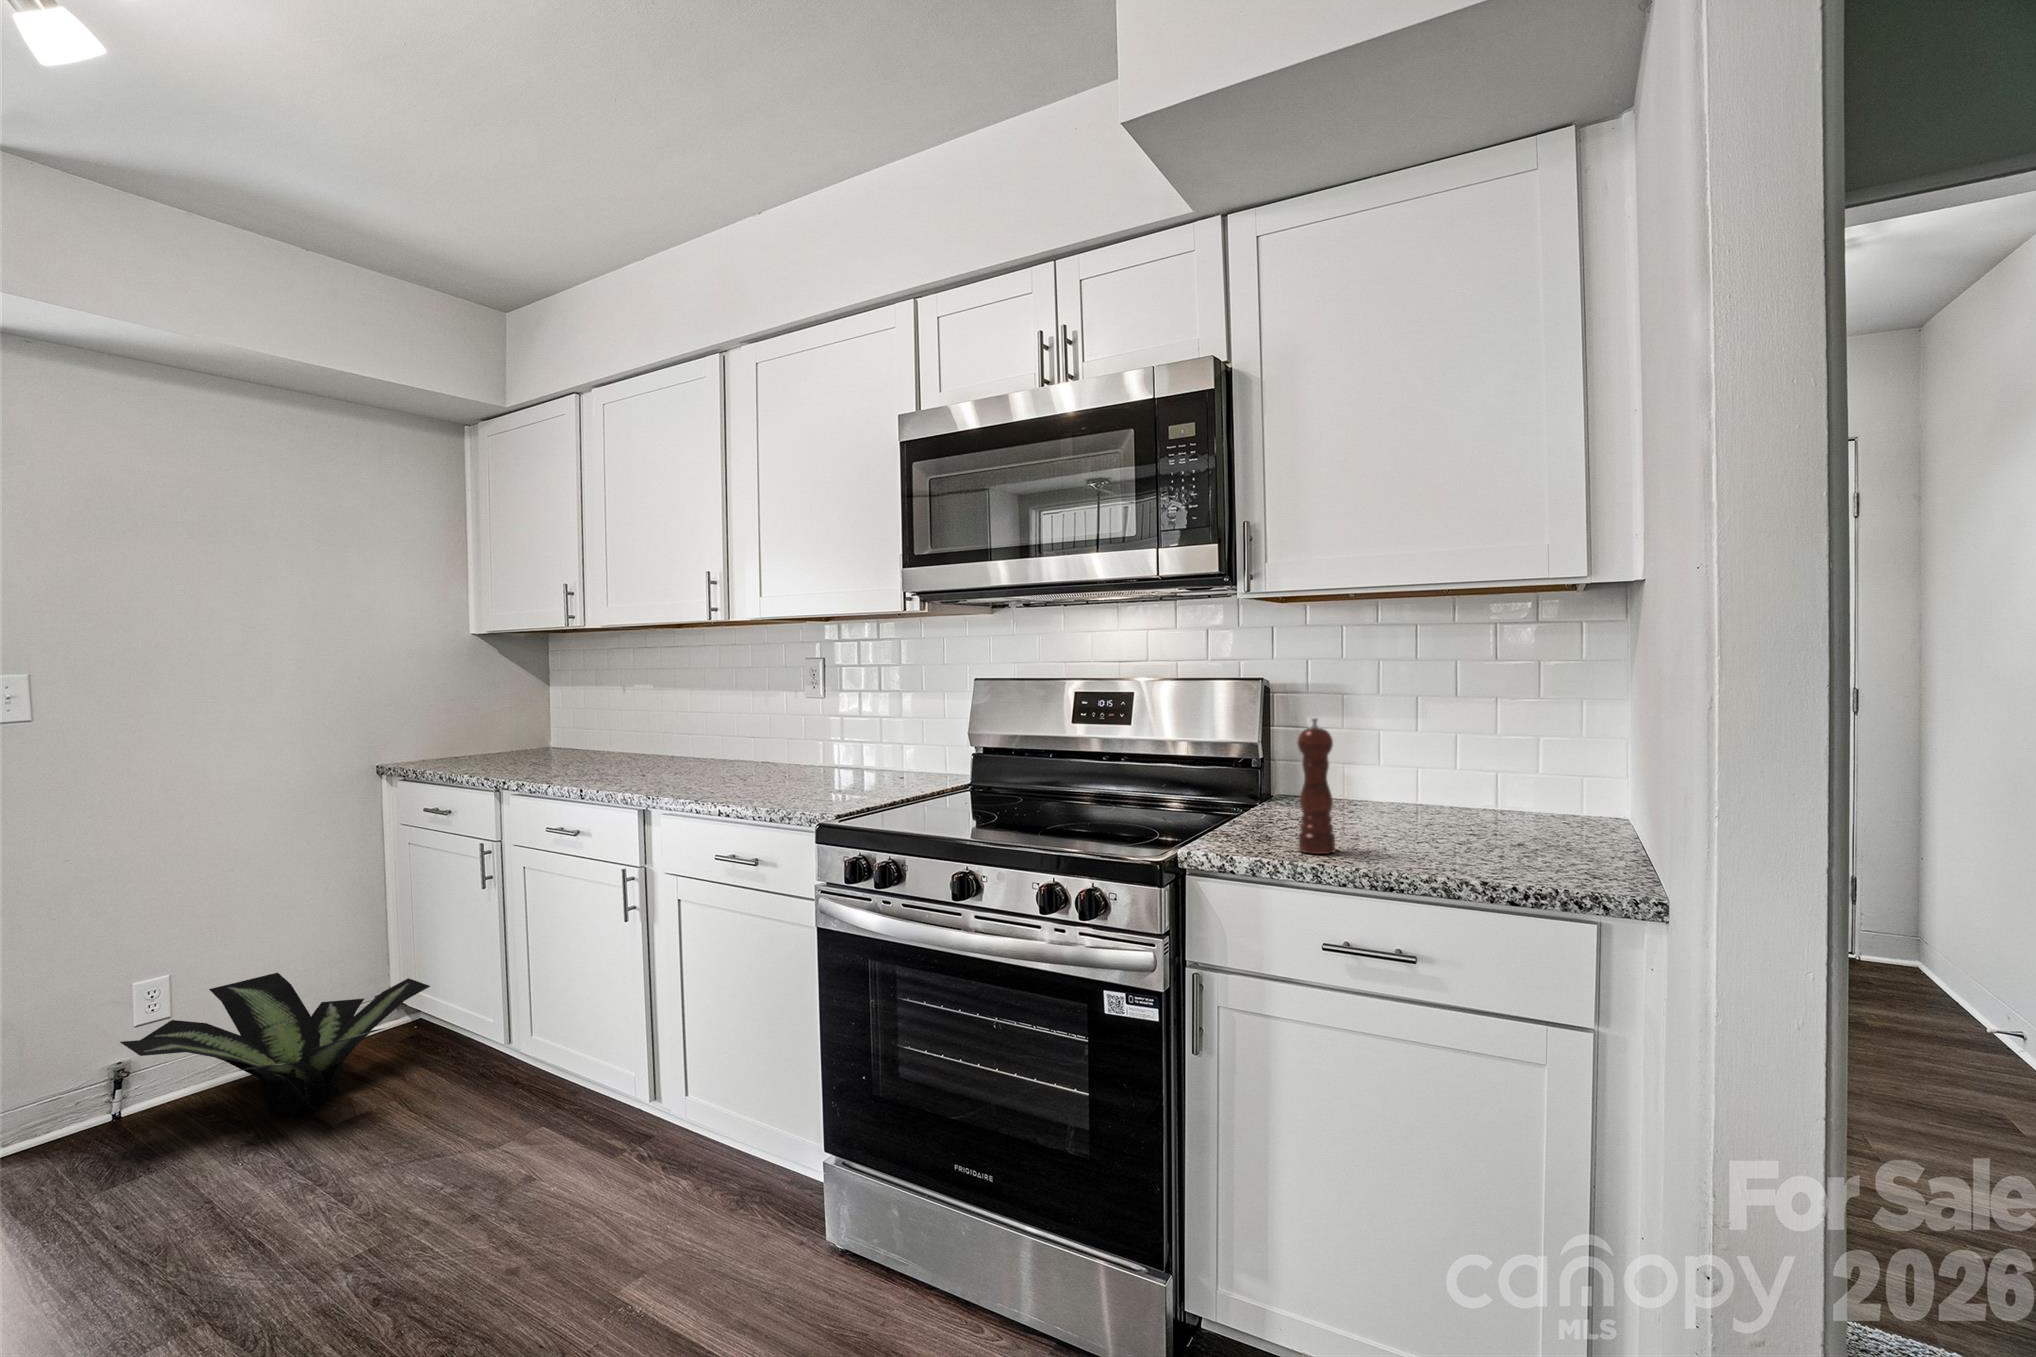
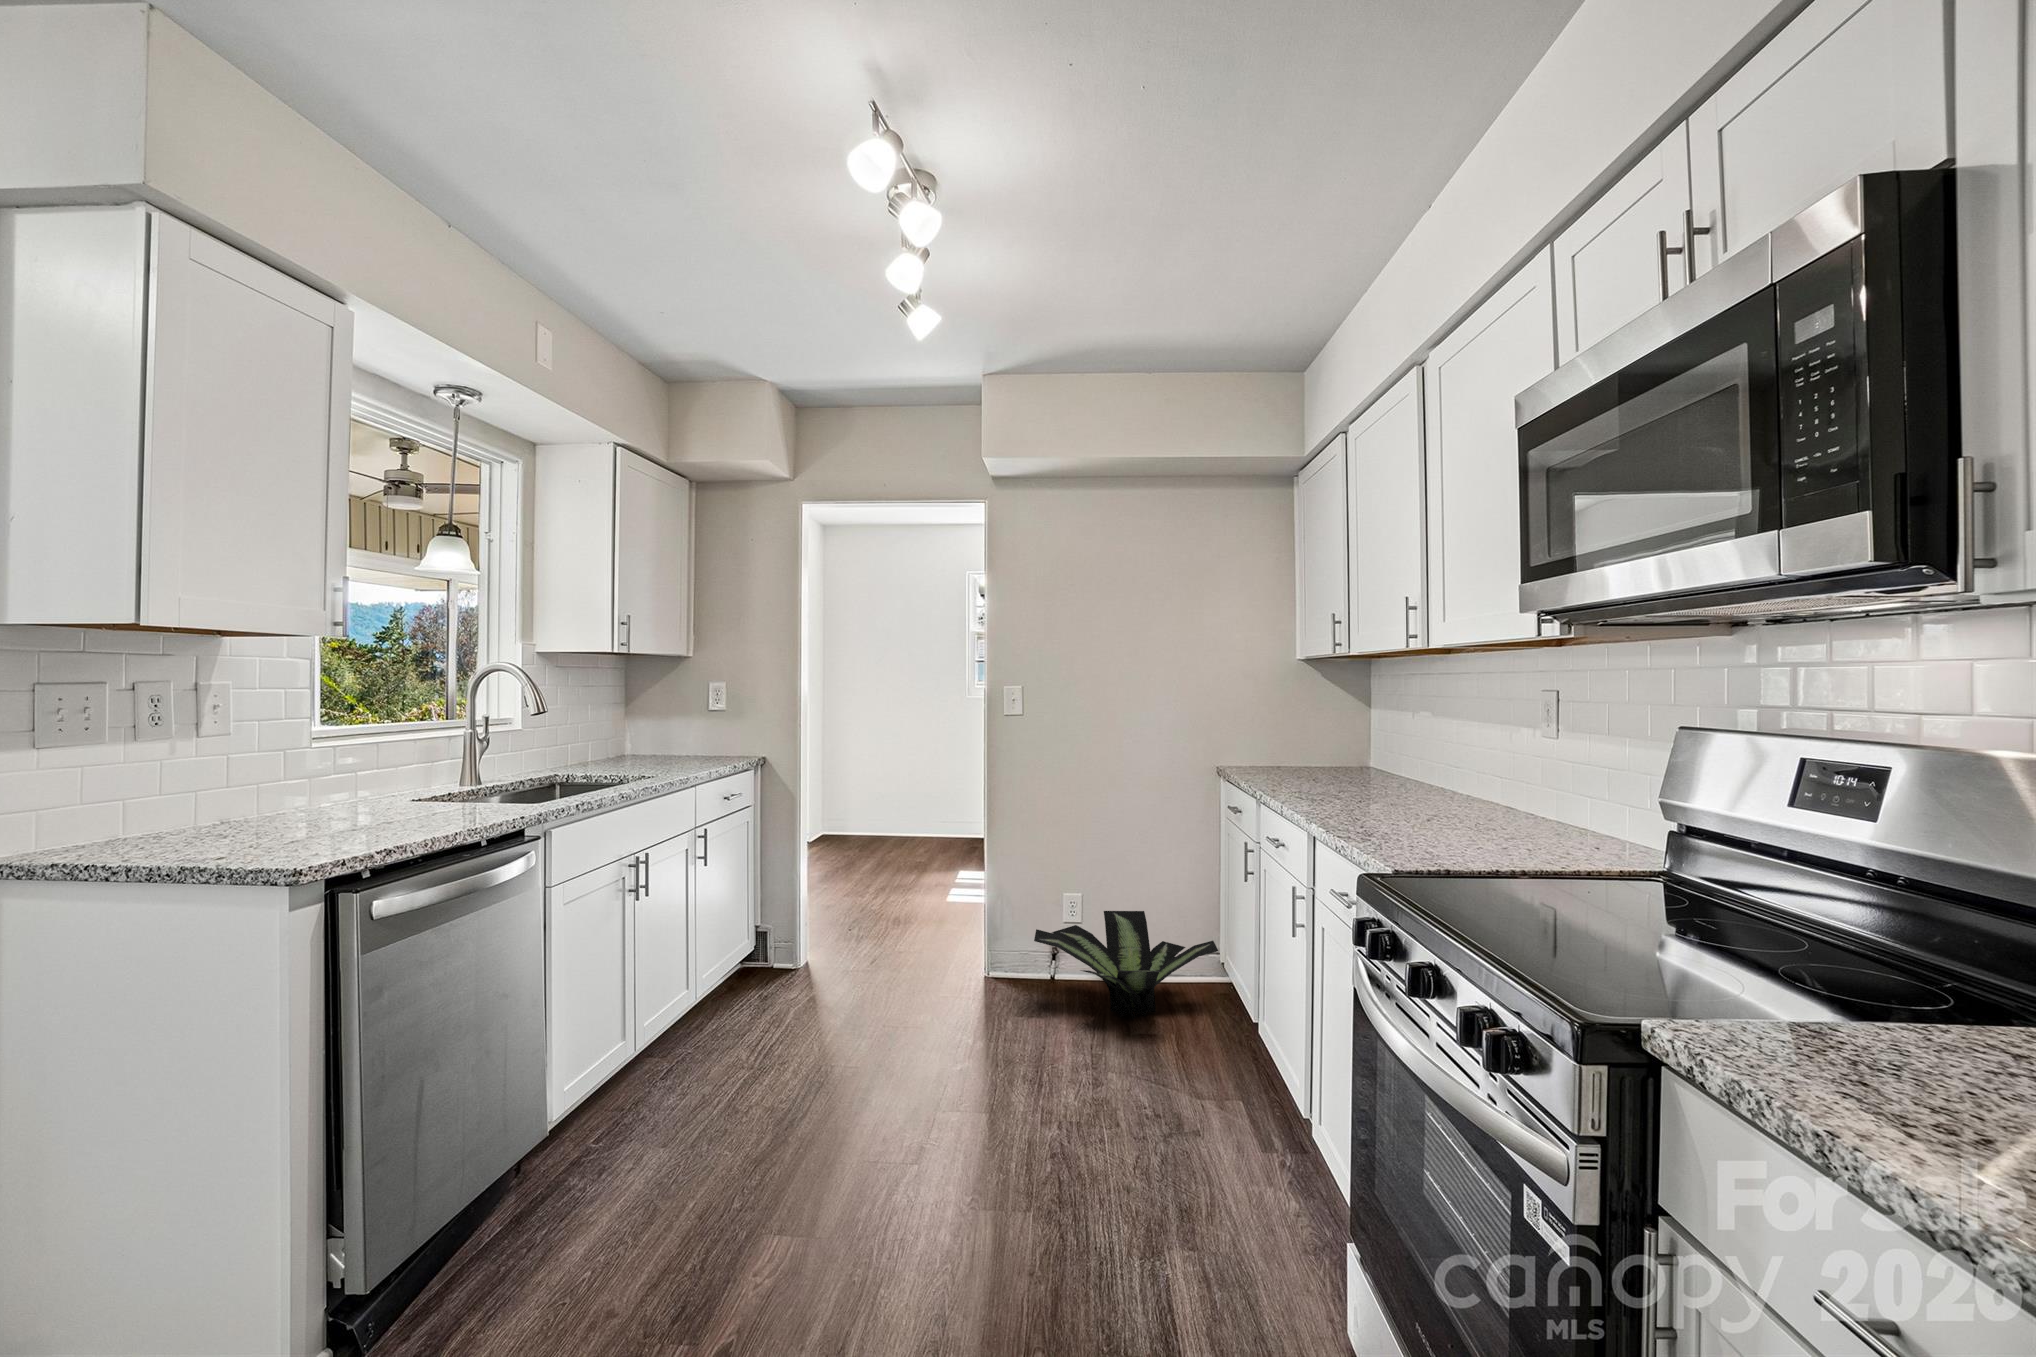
pepper mill: present [1297,718,1335,854] -> none [1856,847,1953,1122]

